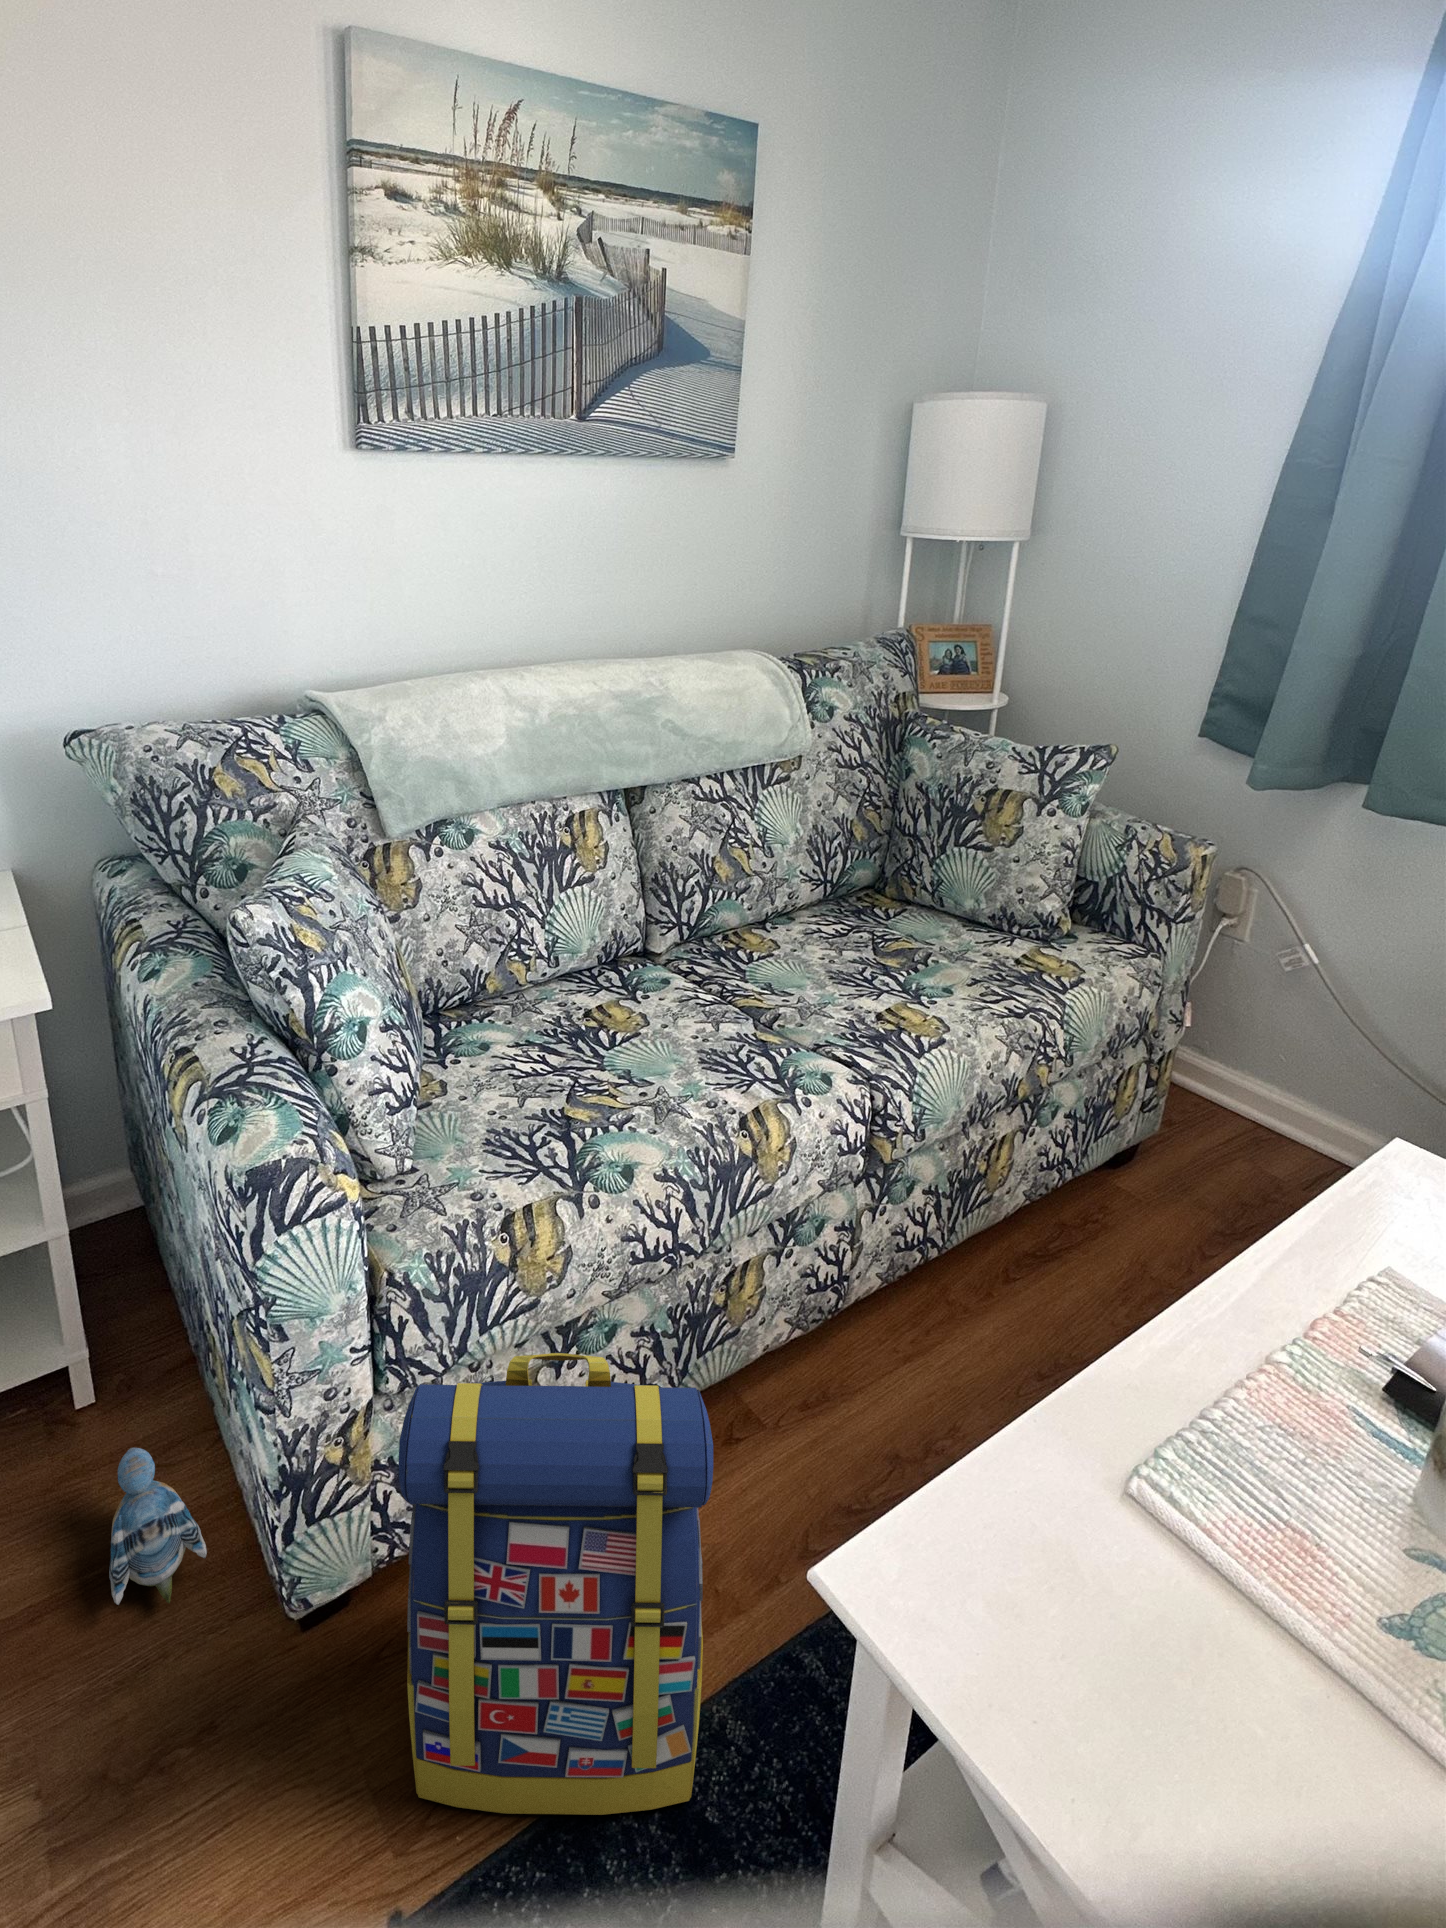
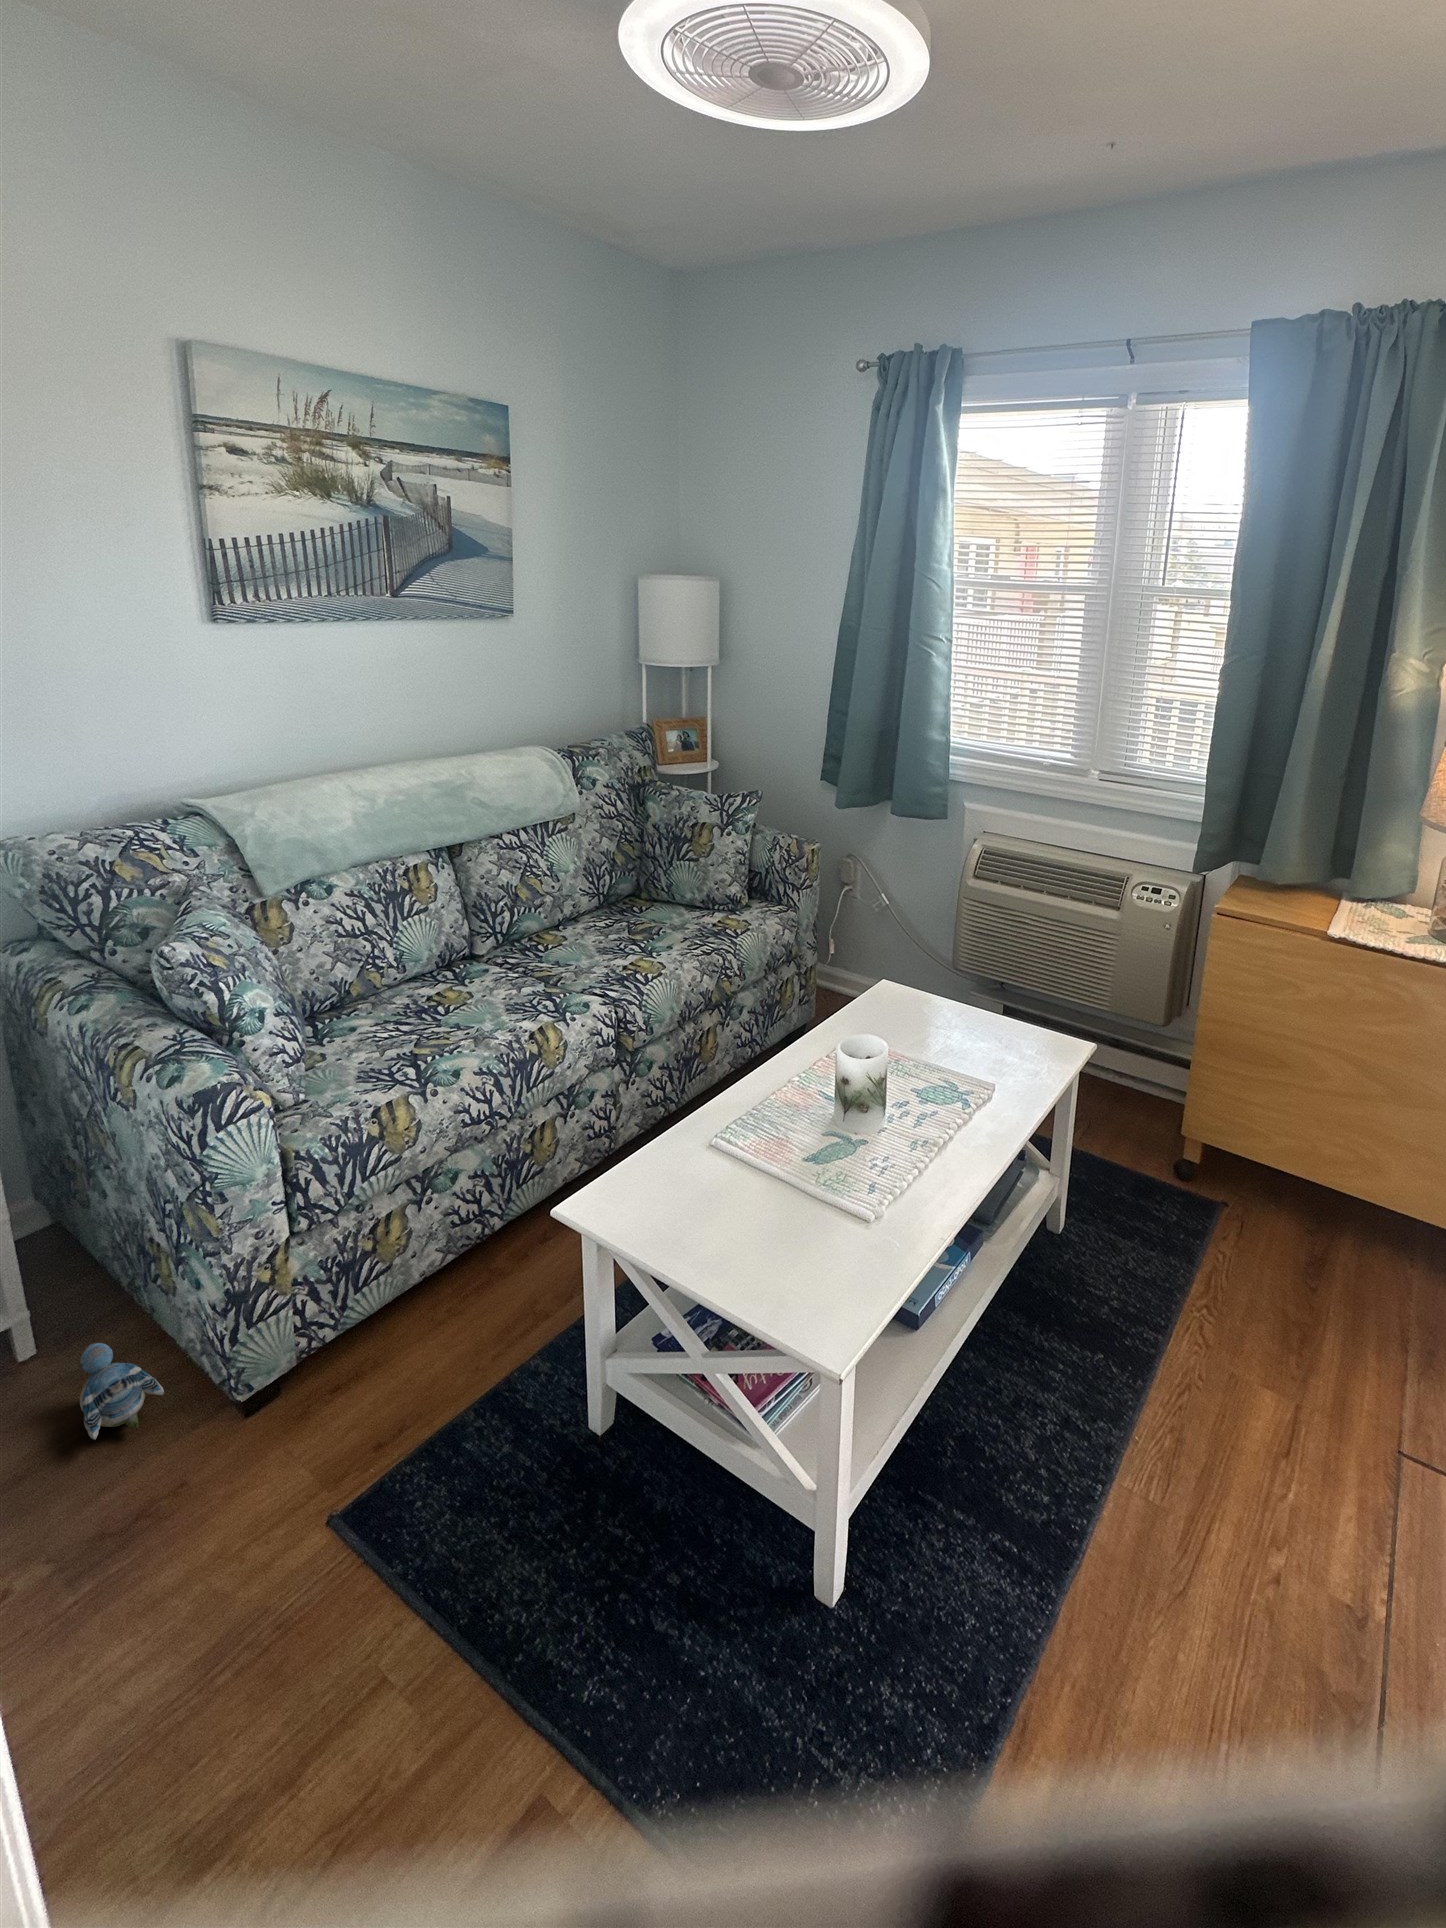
backpack: present [398,1353,713,1815] -> none [313,1163,517,1457]

